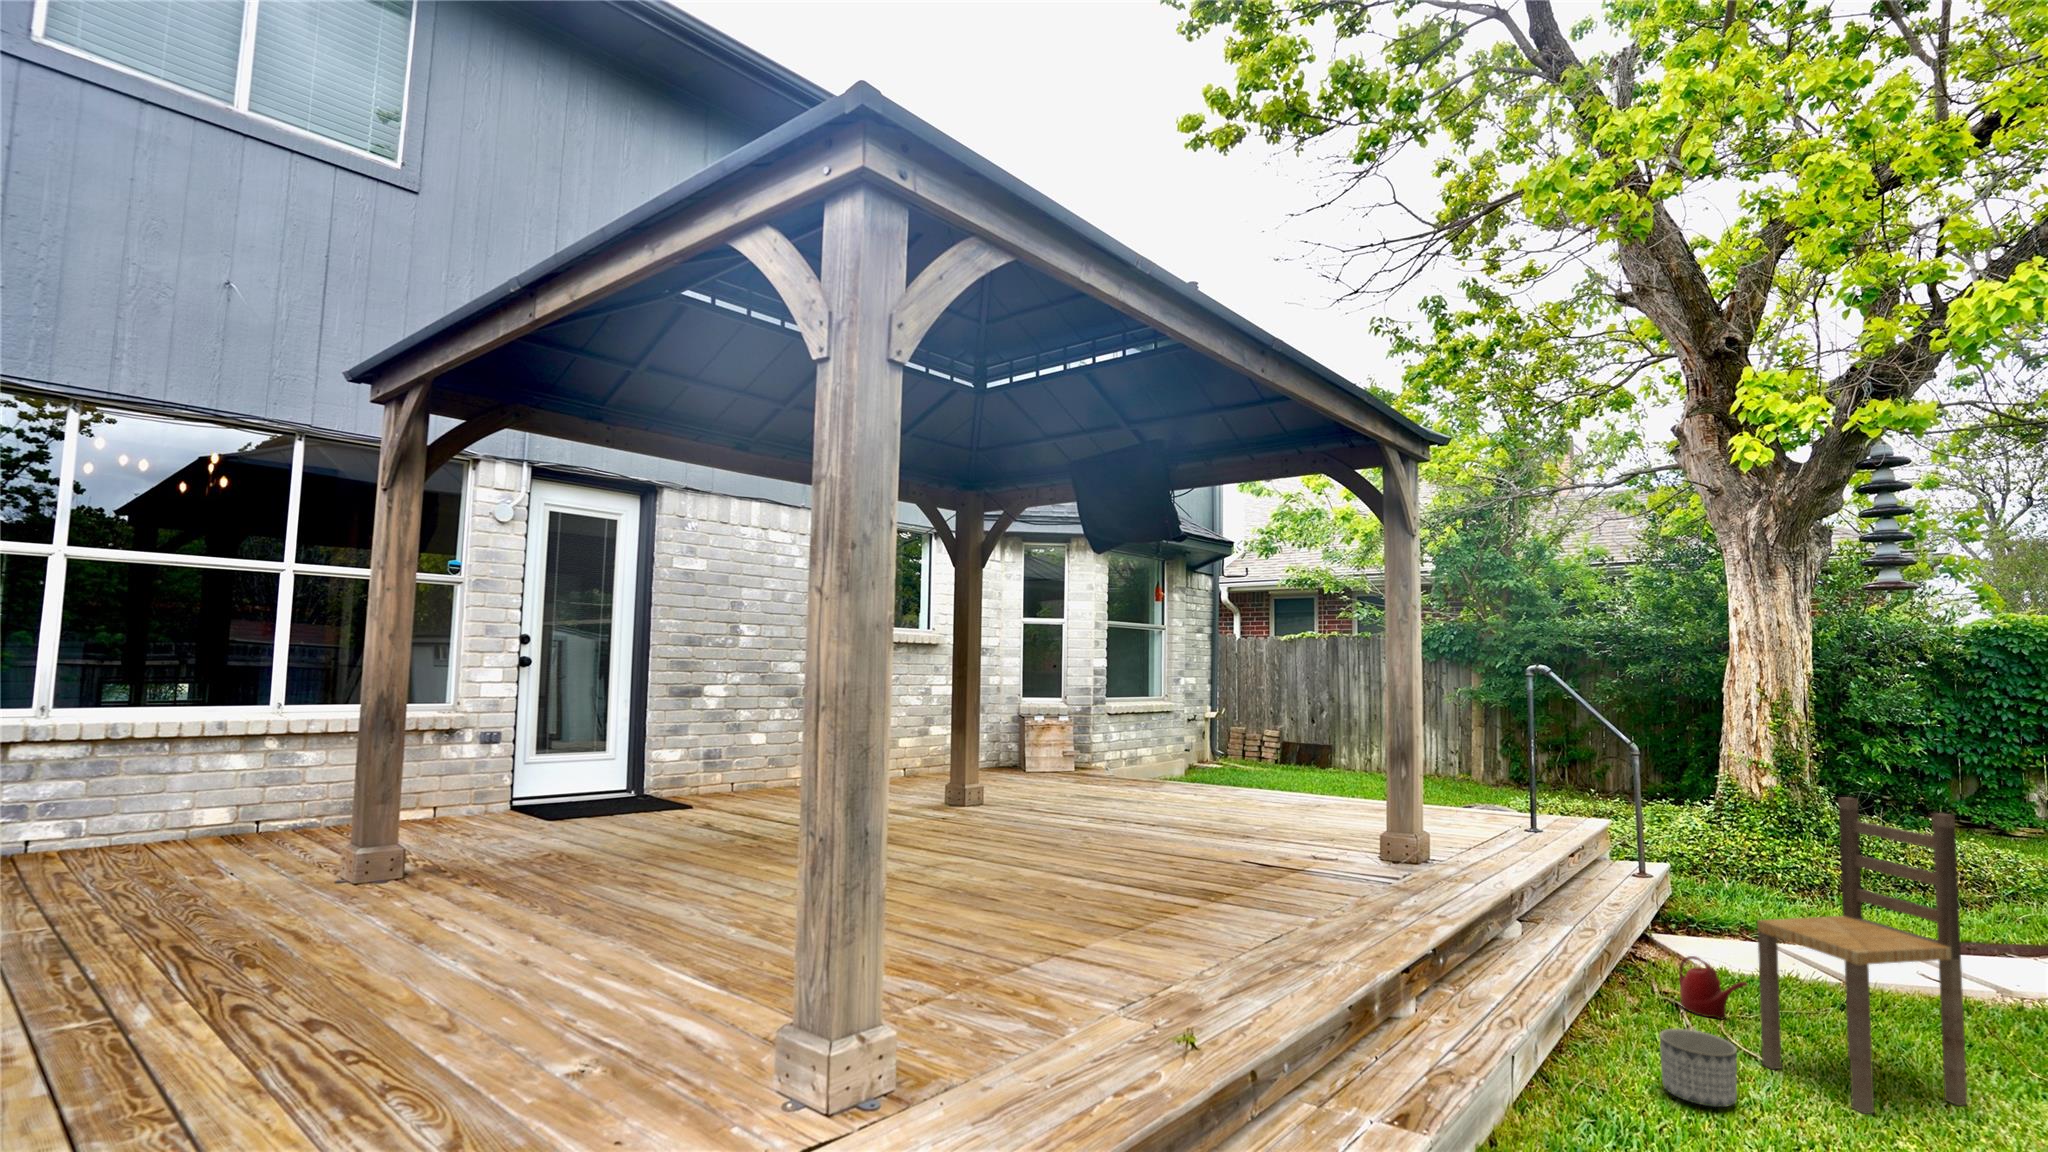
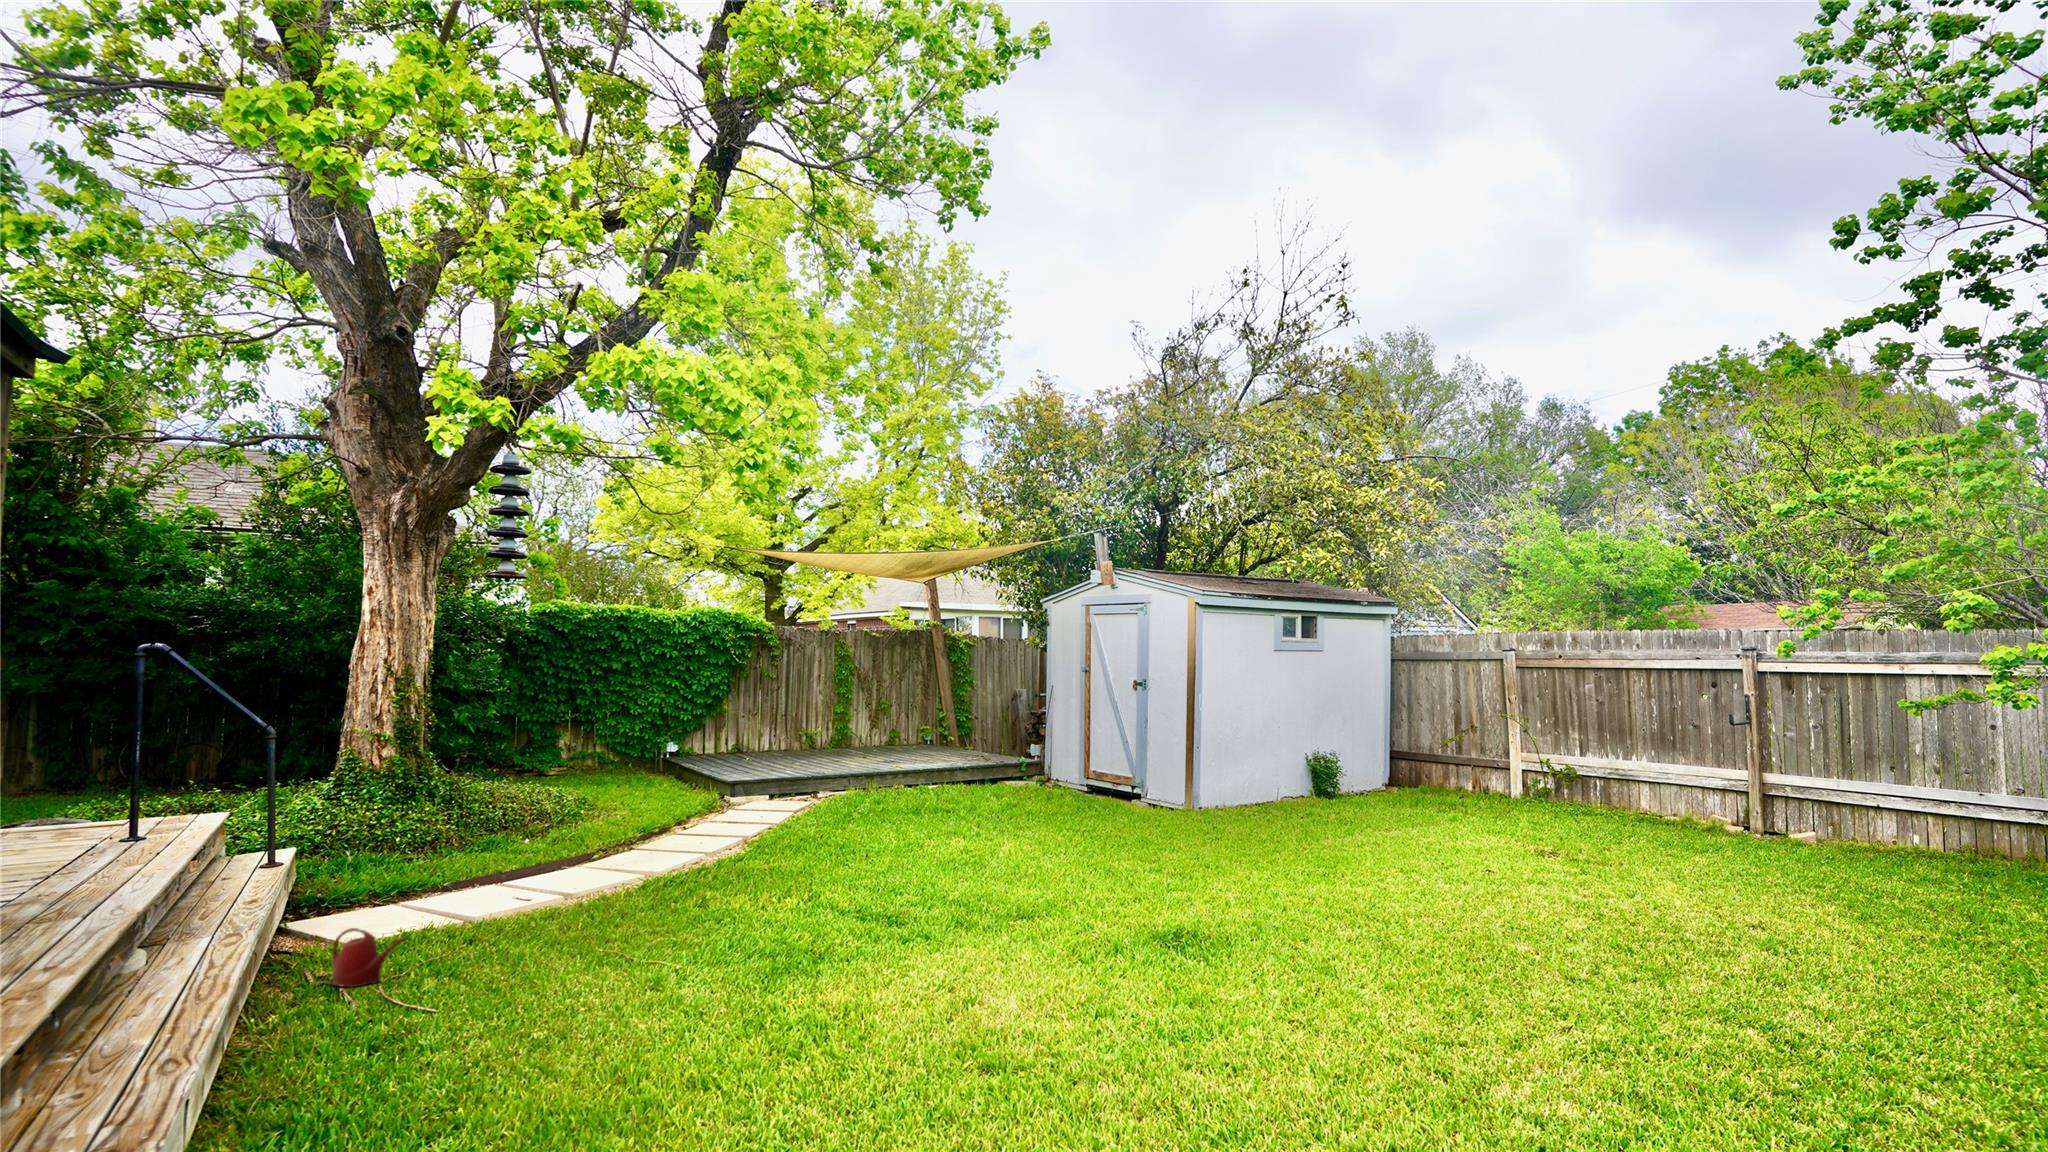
chair: present [1757,797,1967,1114] -> none [425,743,589,1015]
planter: present [1660,1029,1737,1107] -> none [339,994,419,1072]

